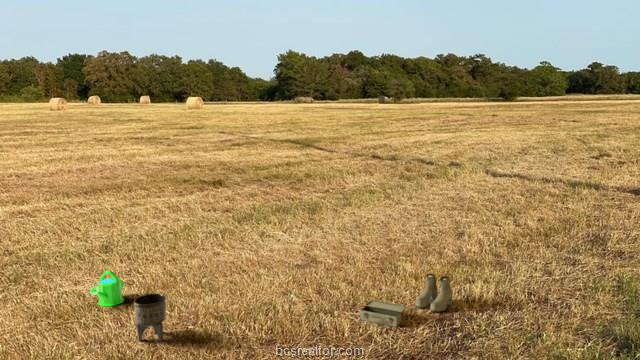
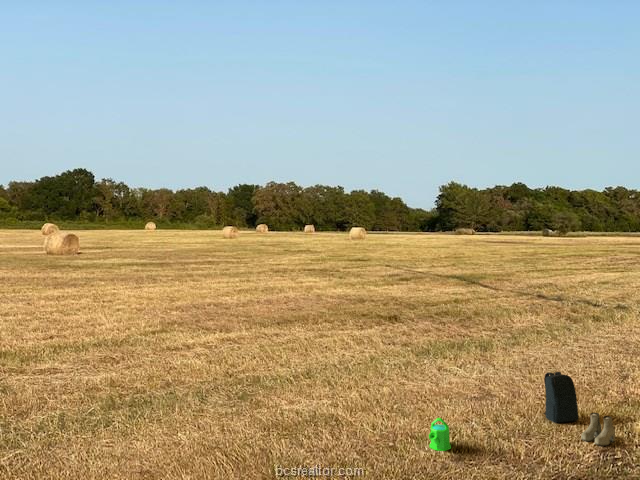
backpack: none [374,229,412,289] -> present [544,372,578,423]
watering can: present [90,270,124,306] -> present [429,418,451,451]
planter: present [134,294,166,341] -> none [359,410,381,446]
toolbox: present [360,300,406,327] -> none [533,430,573,454]

